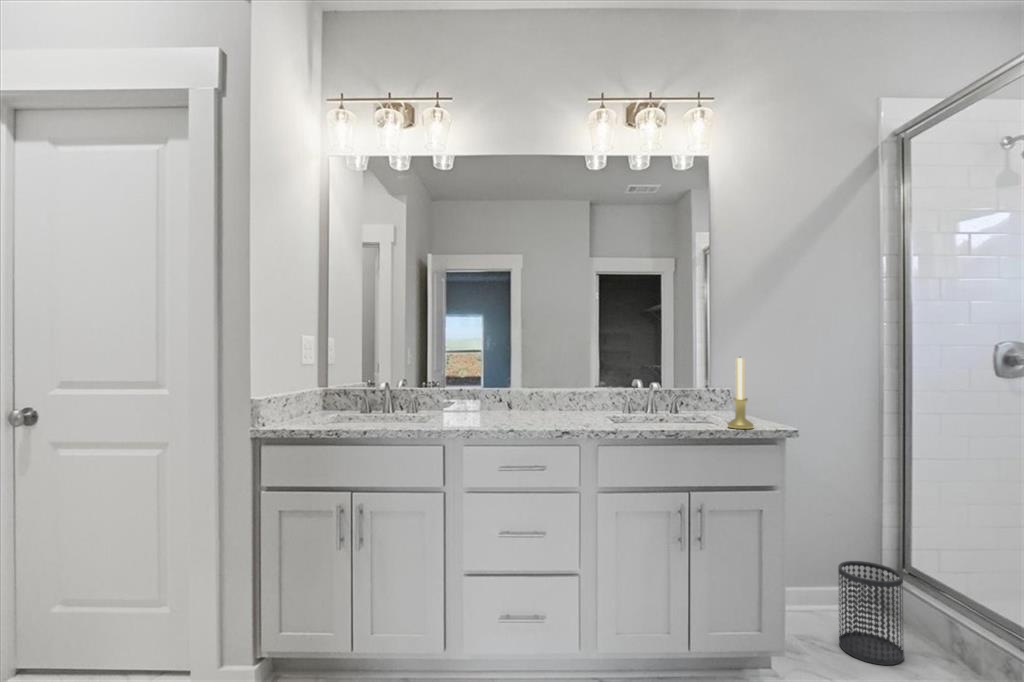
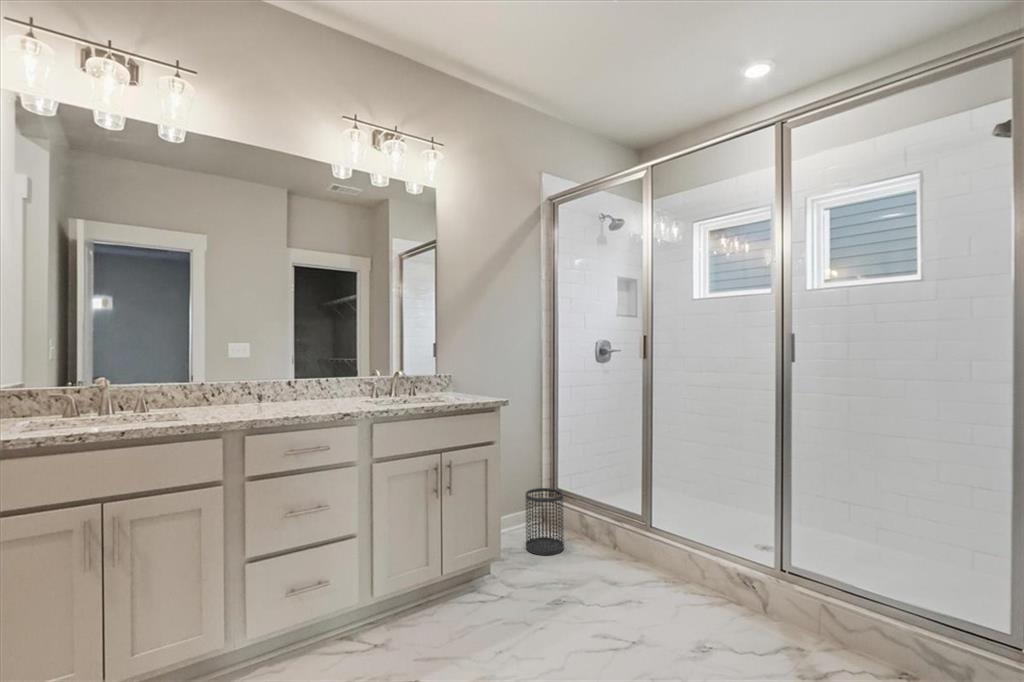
candle holder: present [727,358,754,429] -> none [466,345,485,401]

